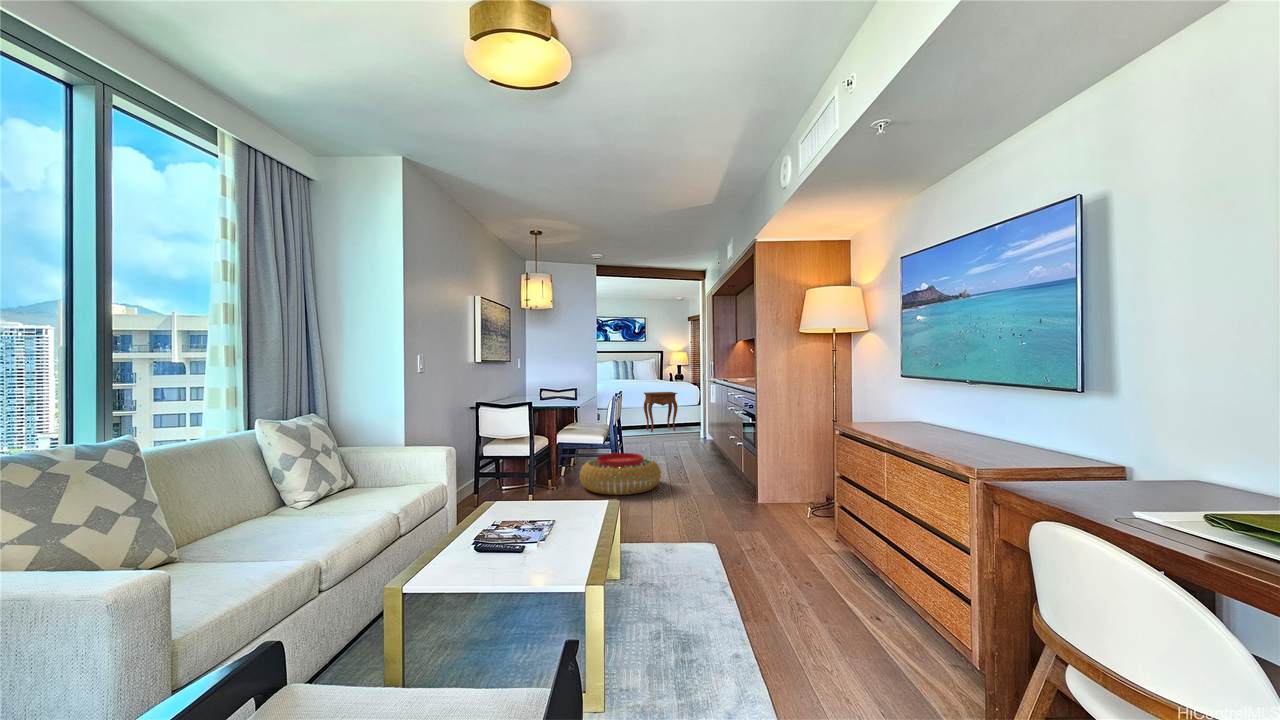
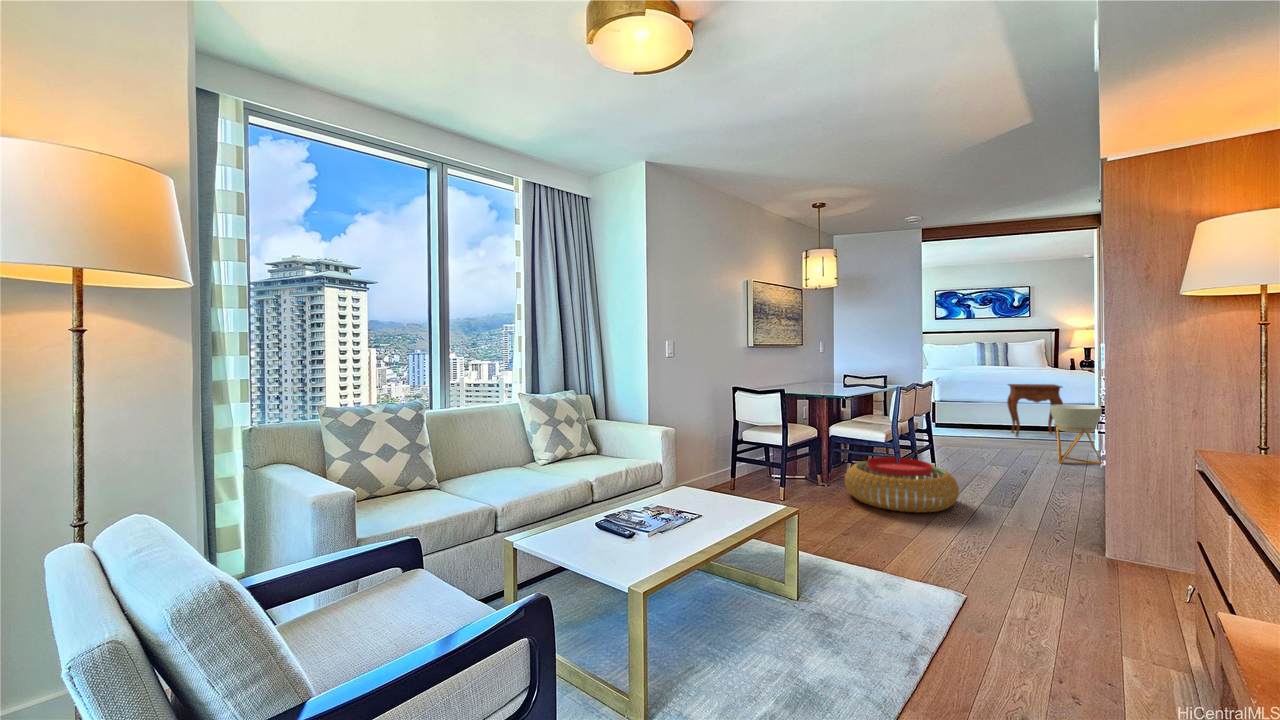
planter: none [681,405,708,447] -> present [1050,405,1102,465]

